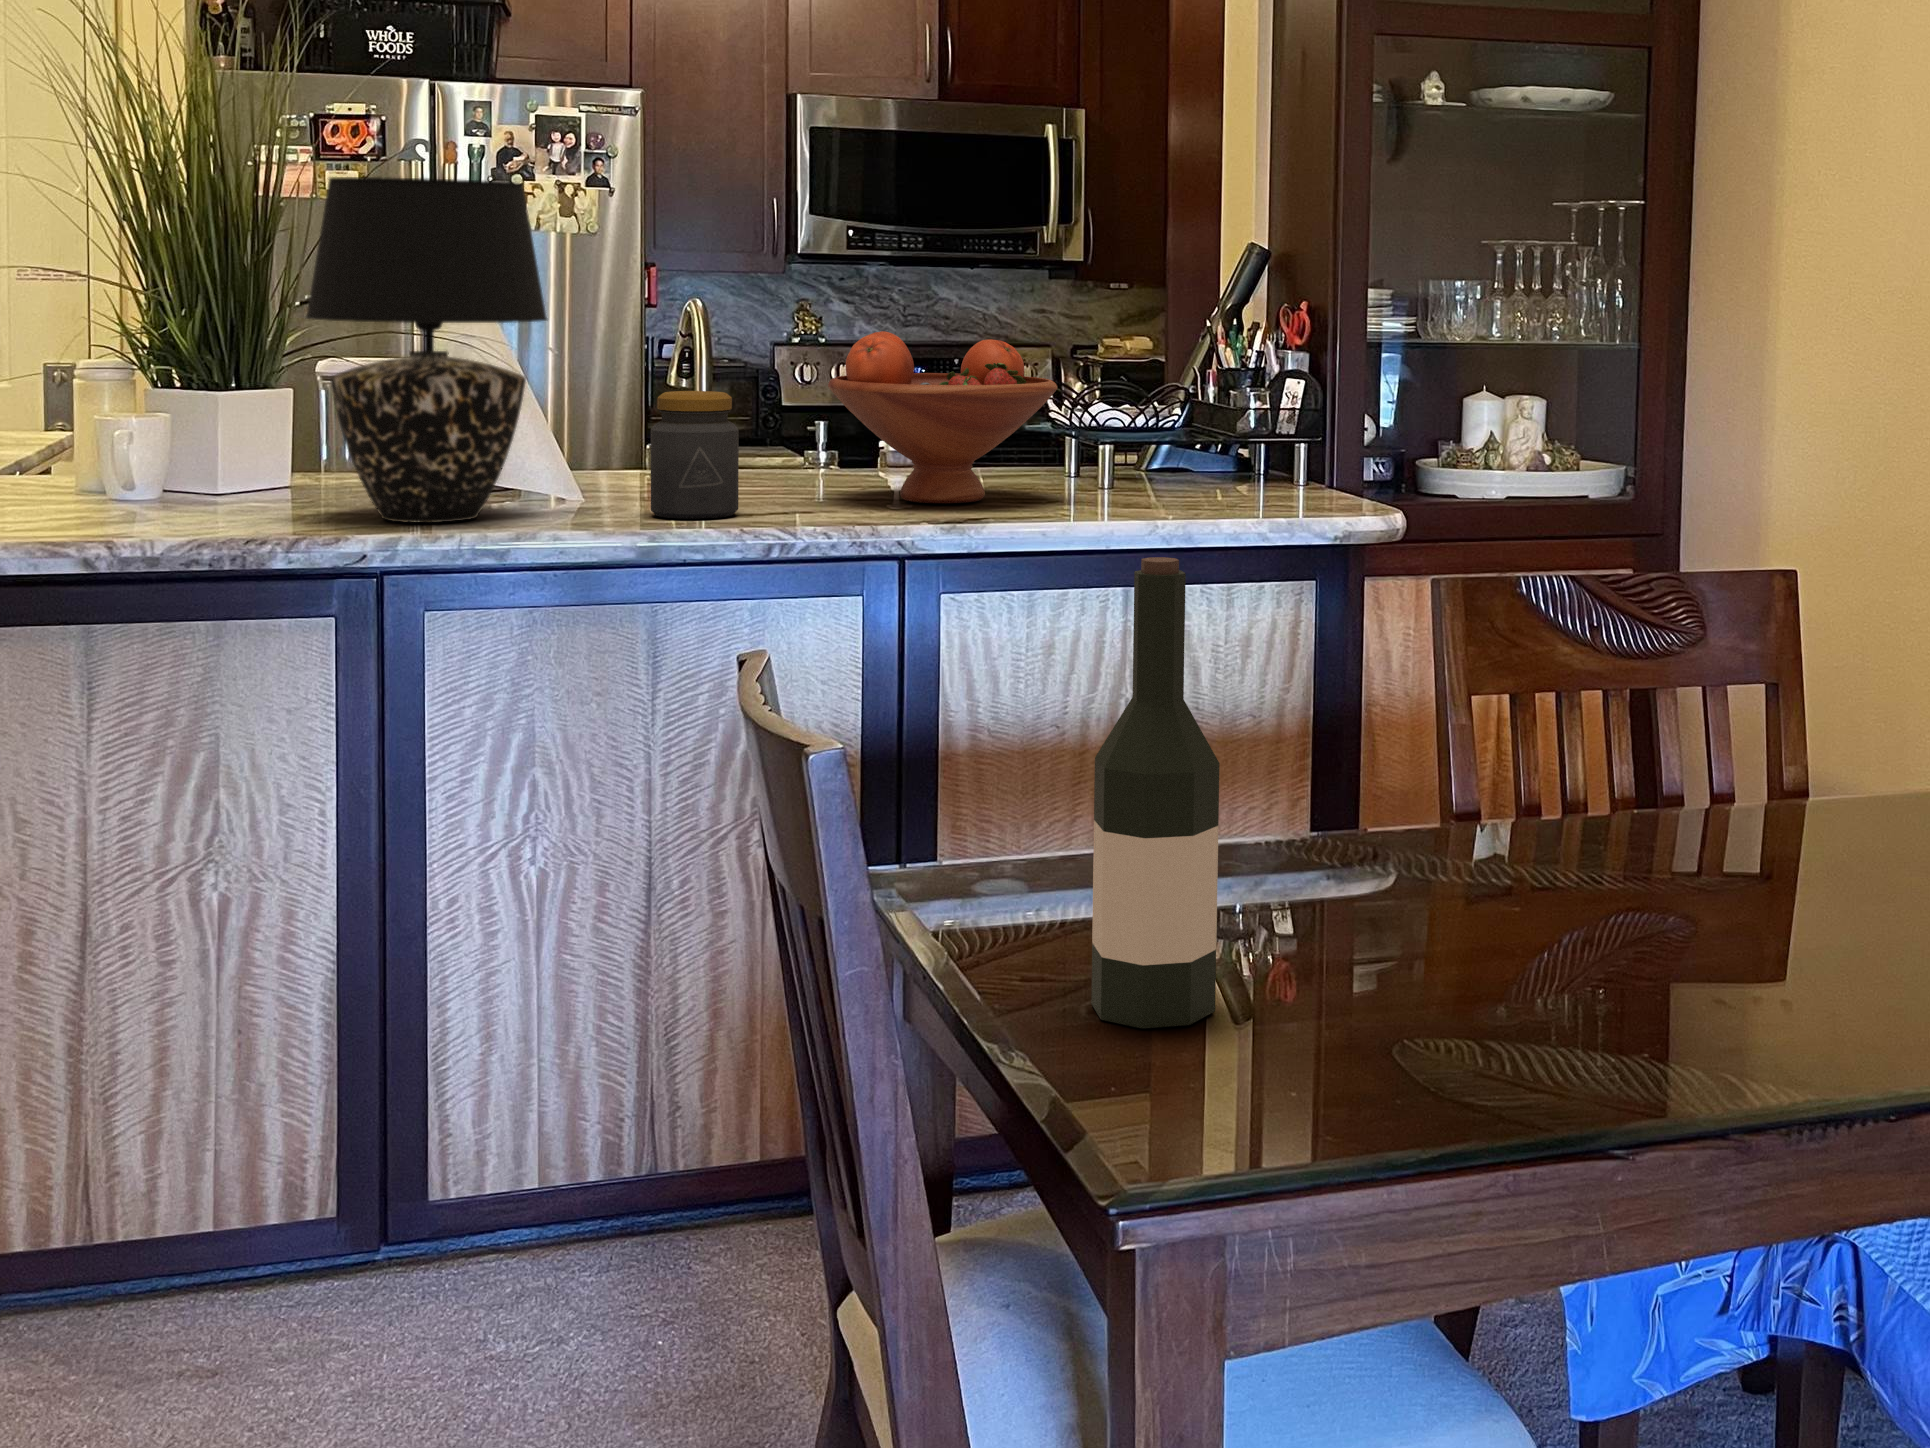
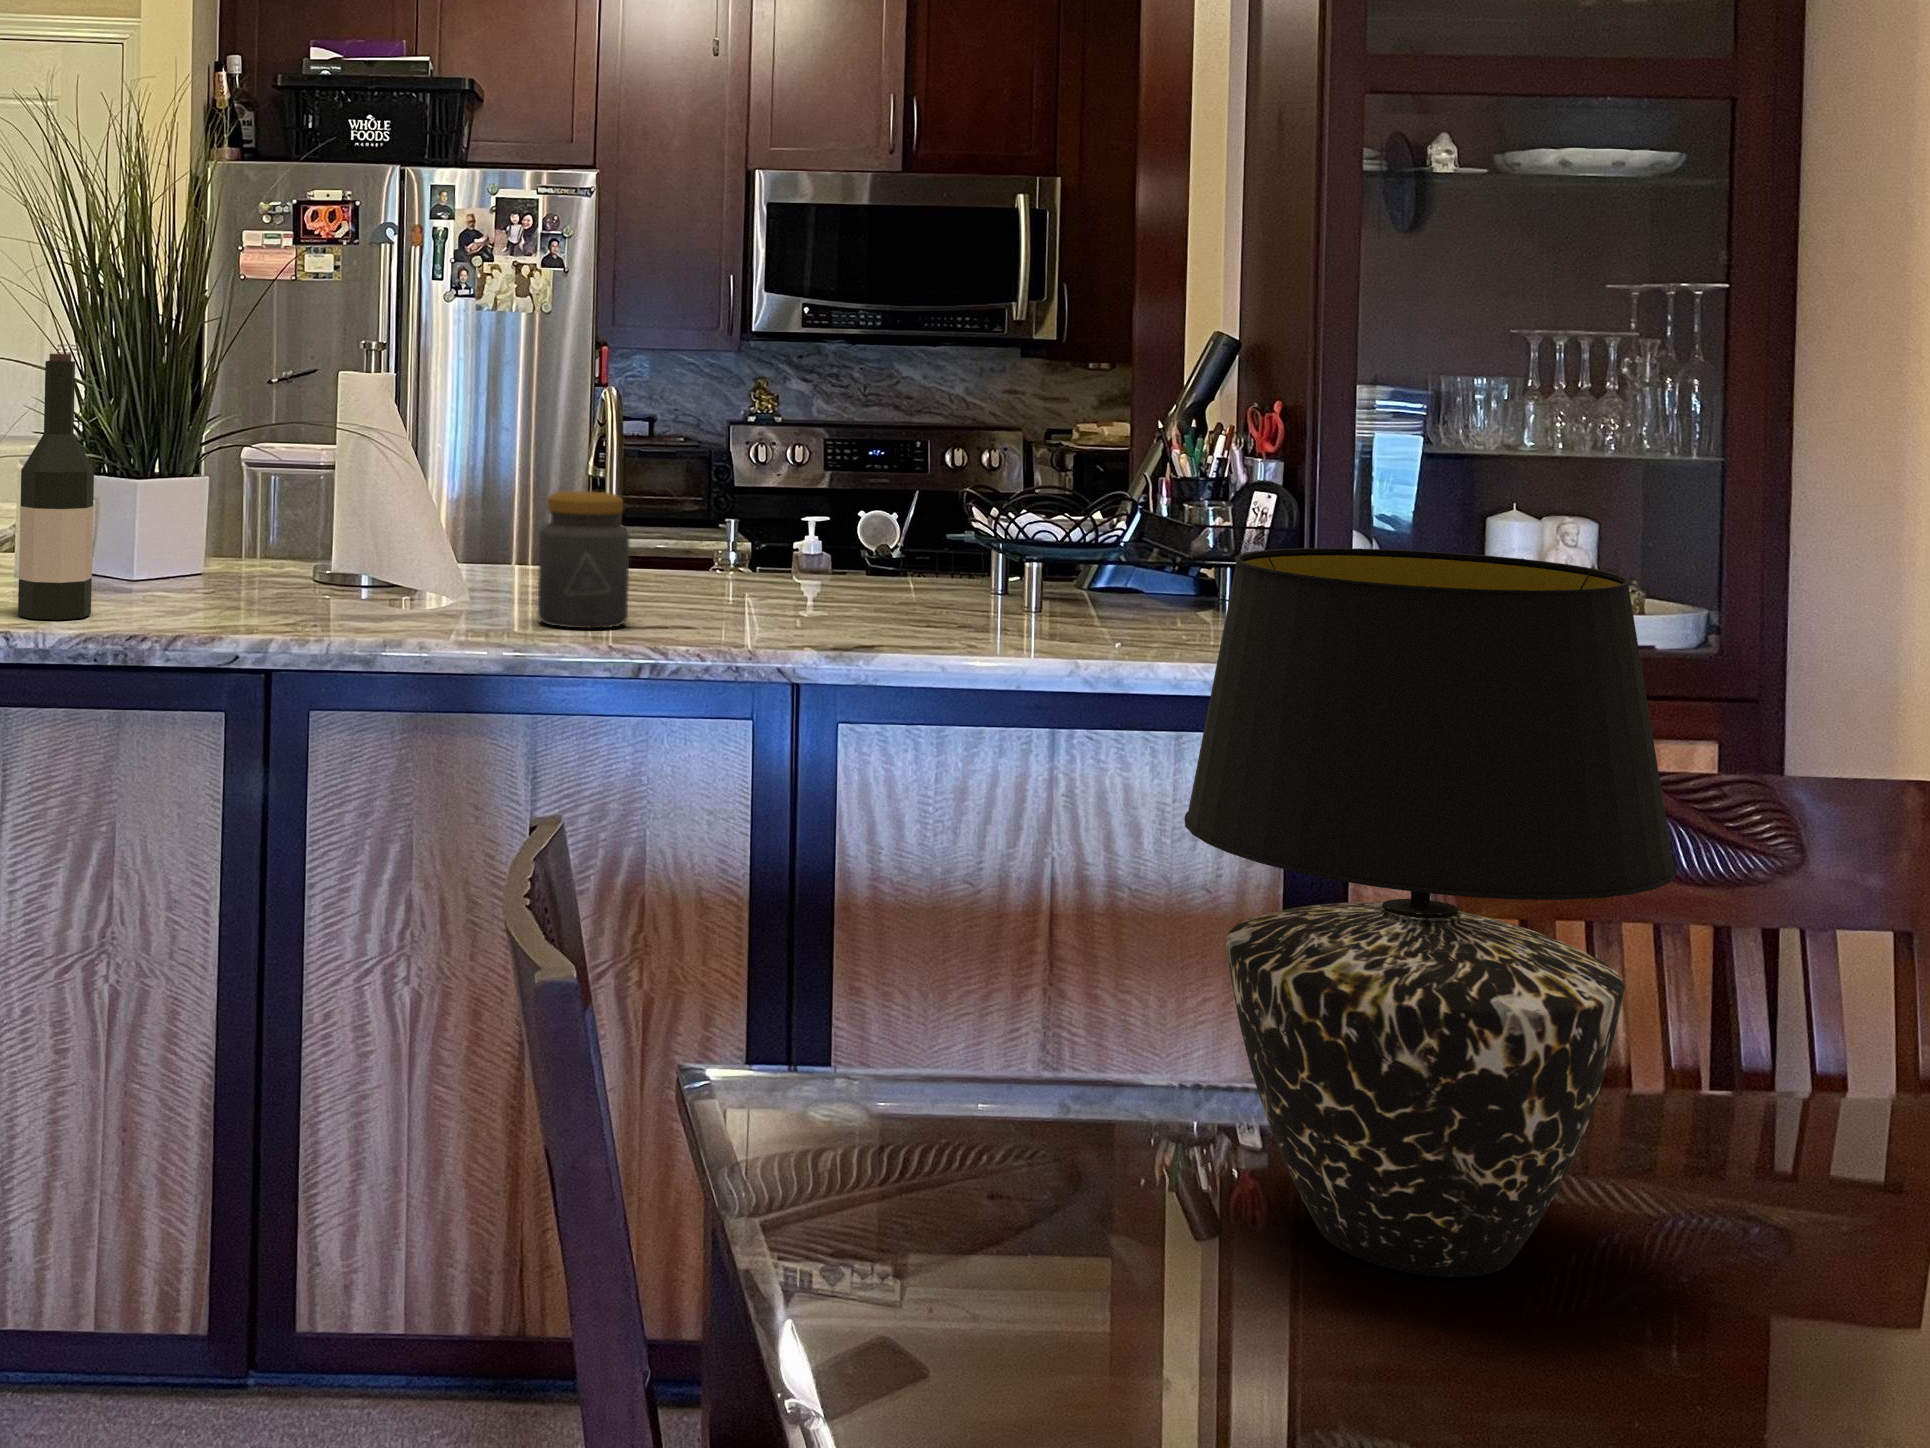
table lamp: present [306,177,547,523] -> present [1184,548,1677,1277]
fruit bowl: present [828,331,1057,503] -> none [730,430,982,622]
wine bottle: present [1091,557,1220,1028] -> present [18,354,94,620]

